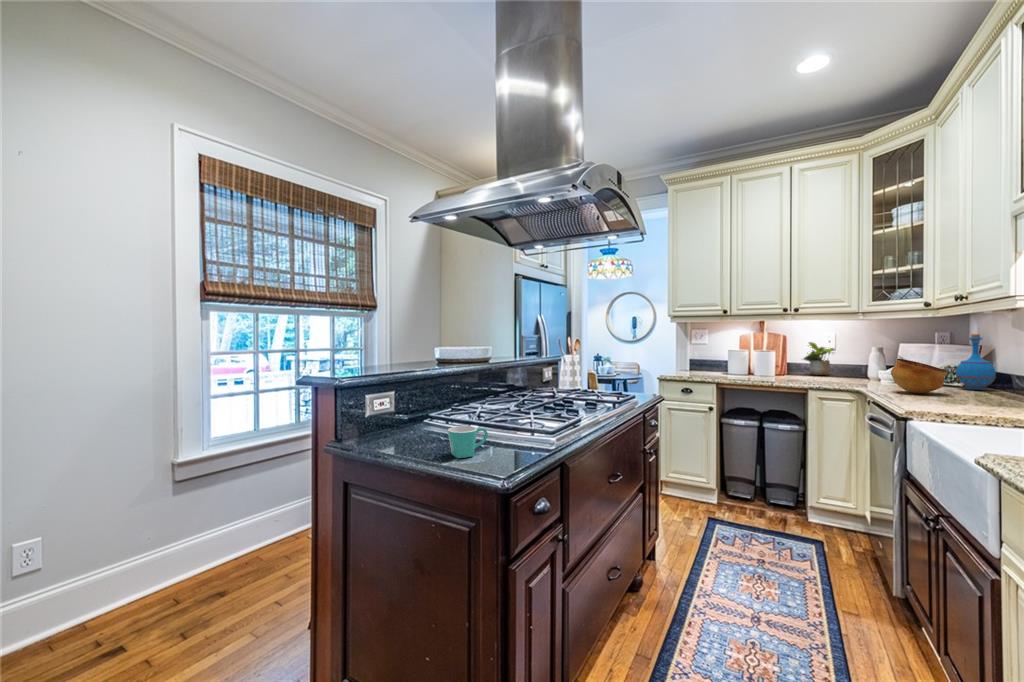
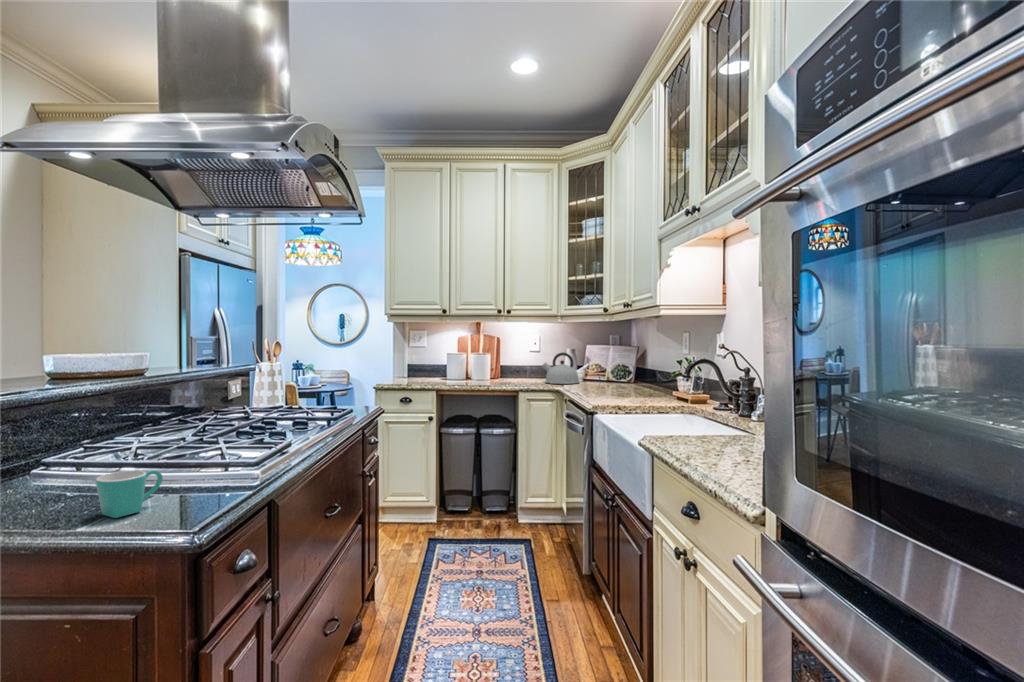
bottle: present [956,334,996,390] -> none [625,337,650,384]
potted plant: present [803,342,834,375] -> none [513,343,541,376]
kettle: none [836,352,887,385] -> present [542,352,579,384]
bowl: present [891,359,948,393] -> none [583,359,621,390]

